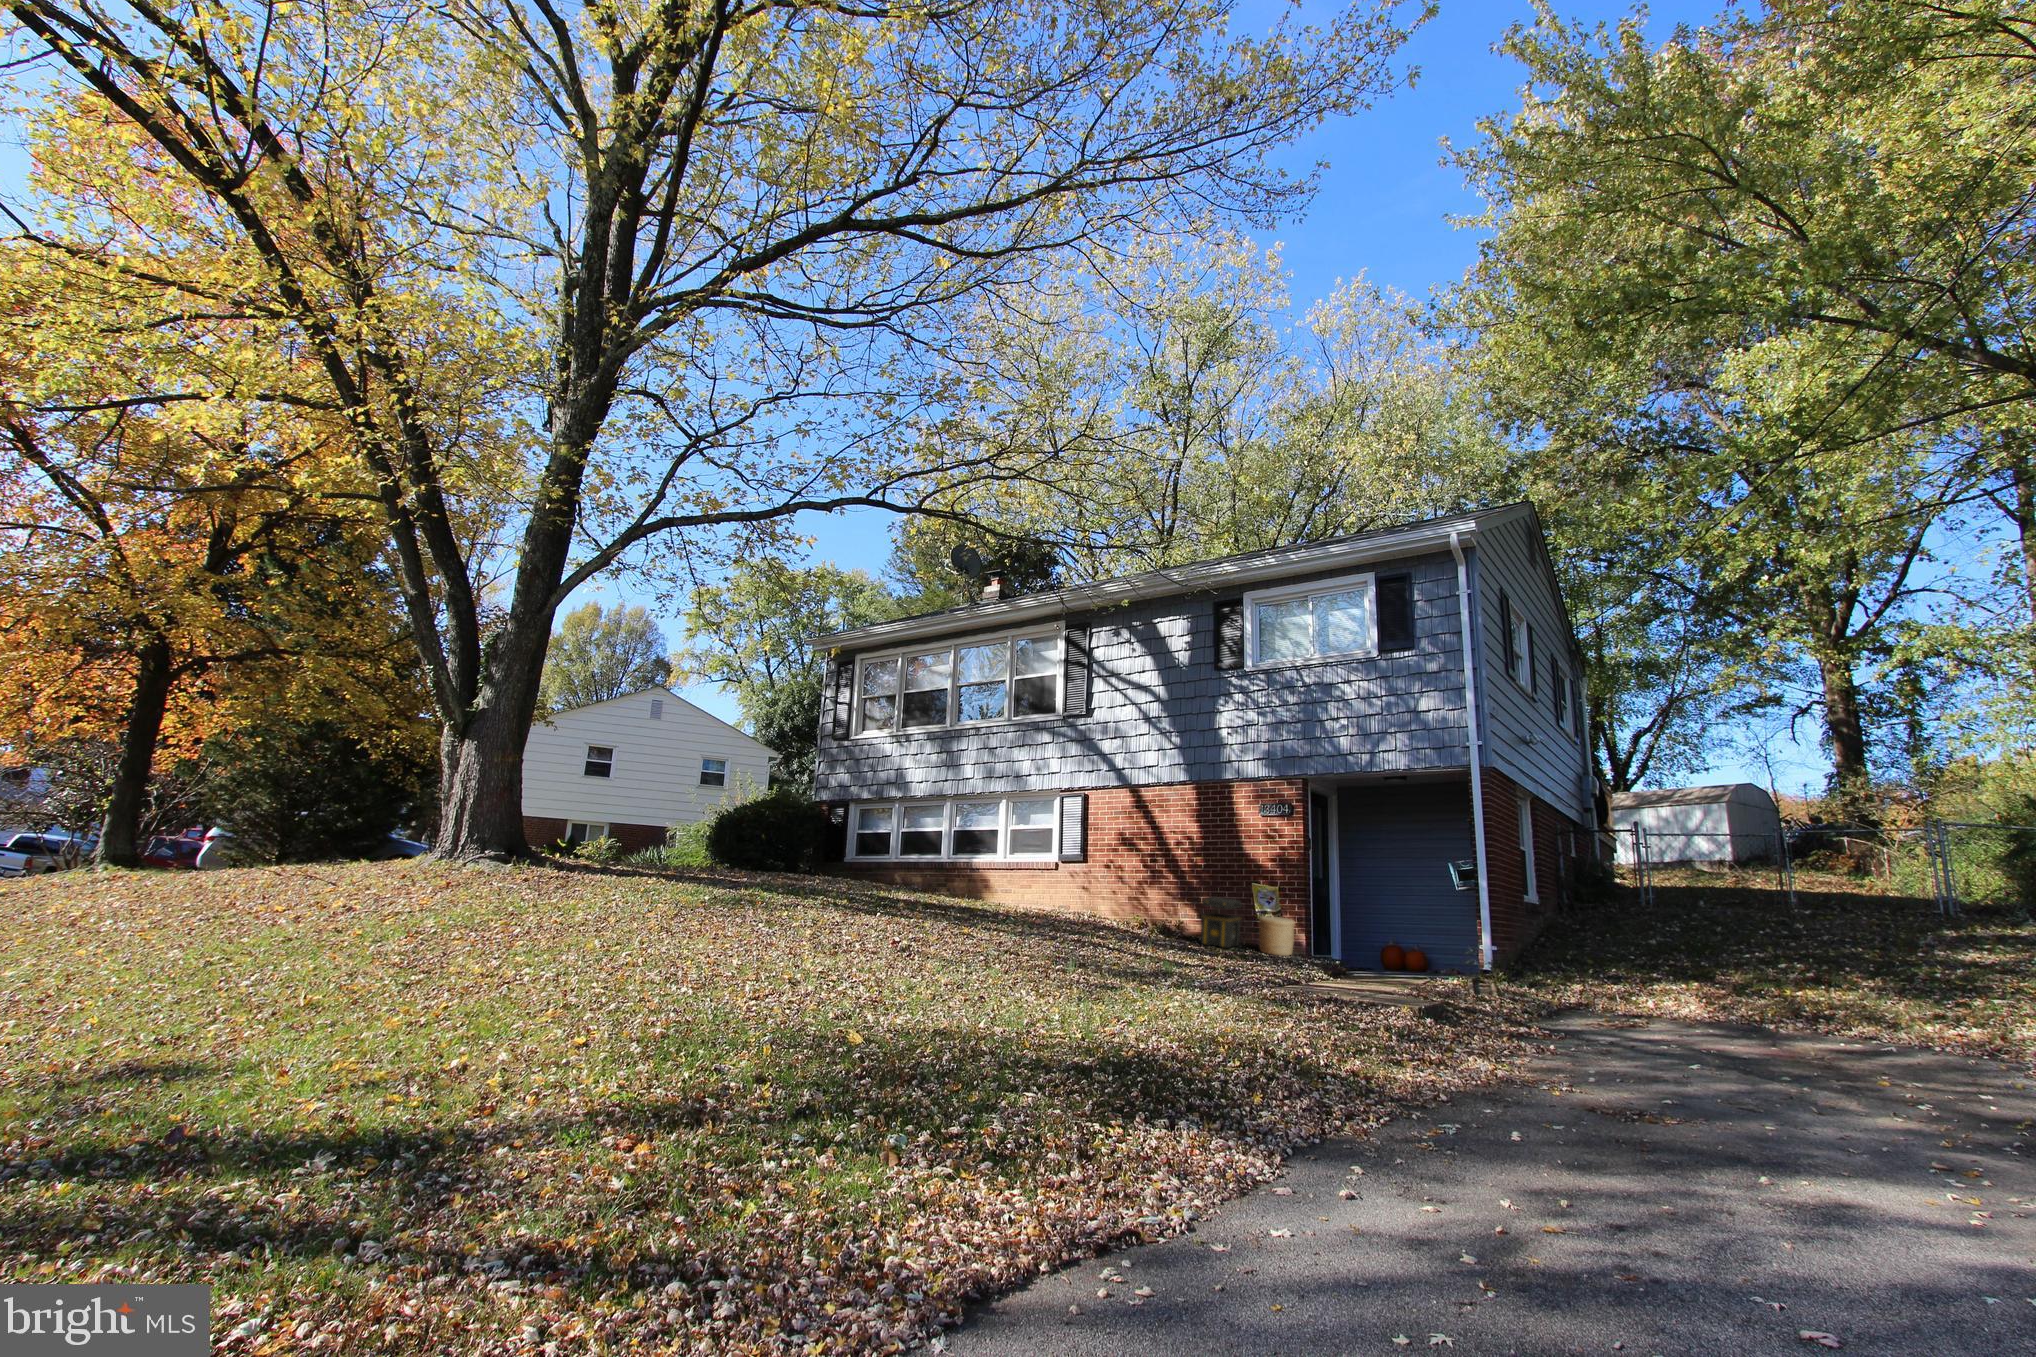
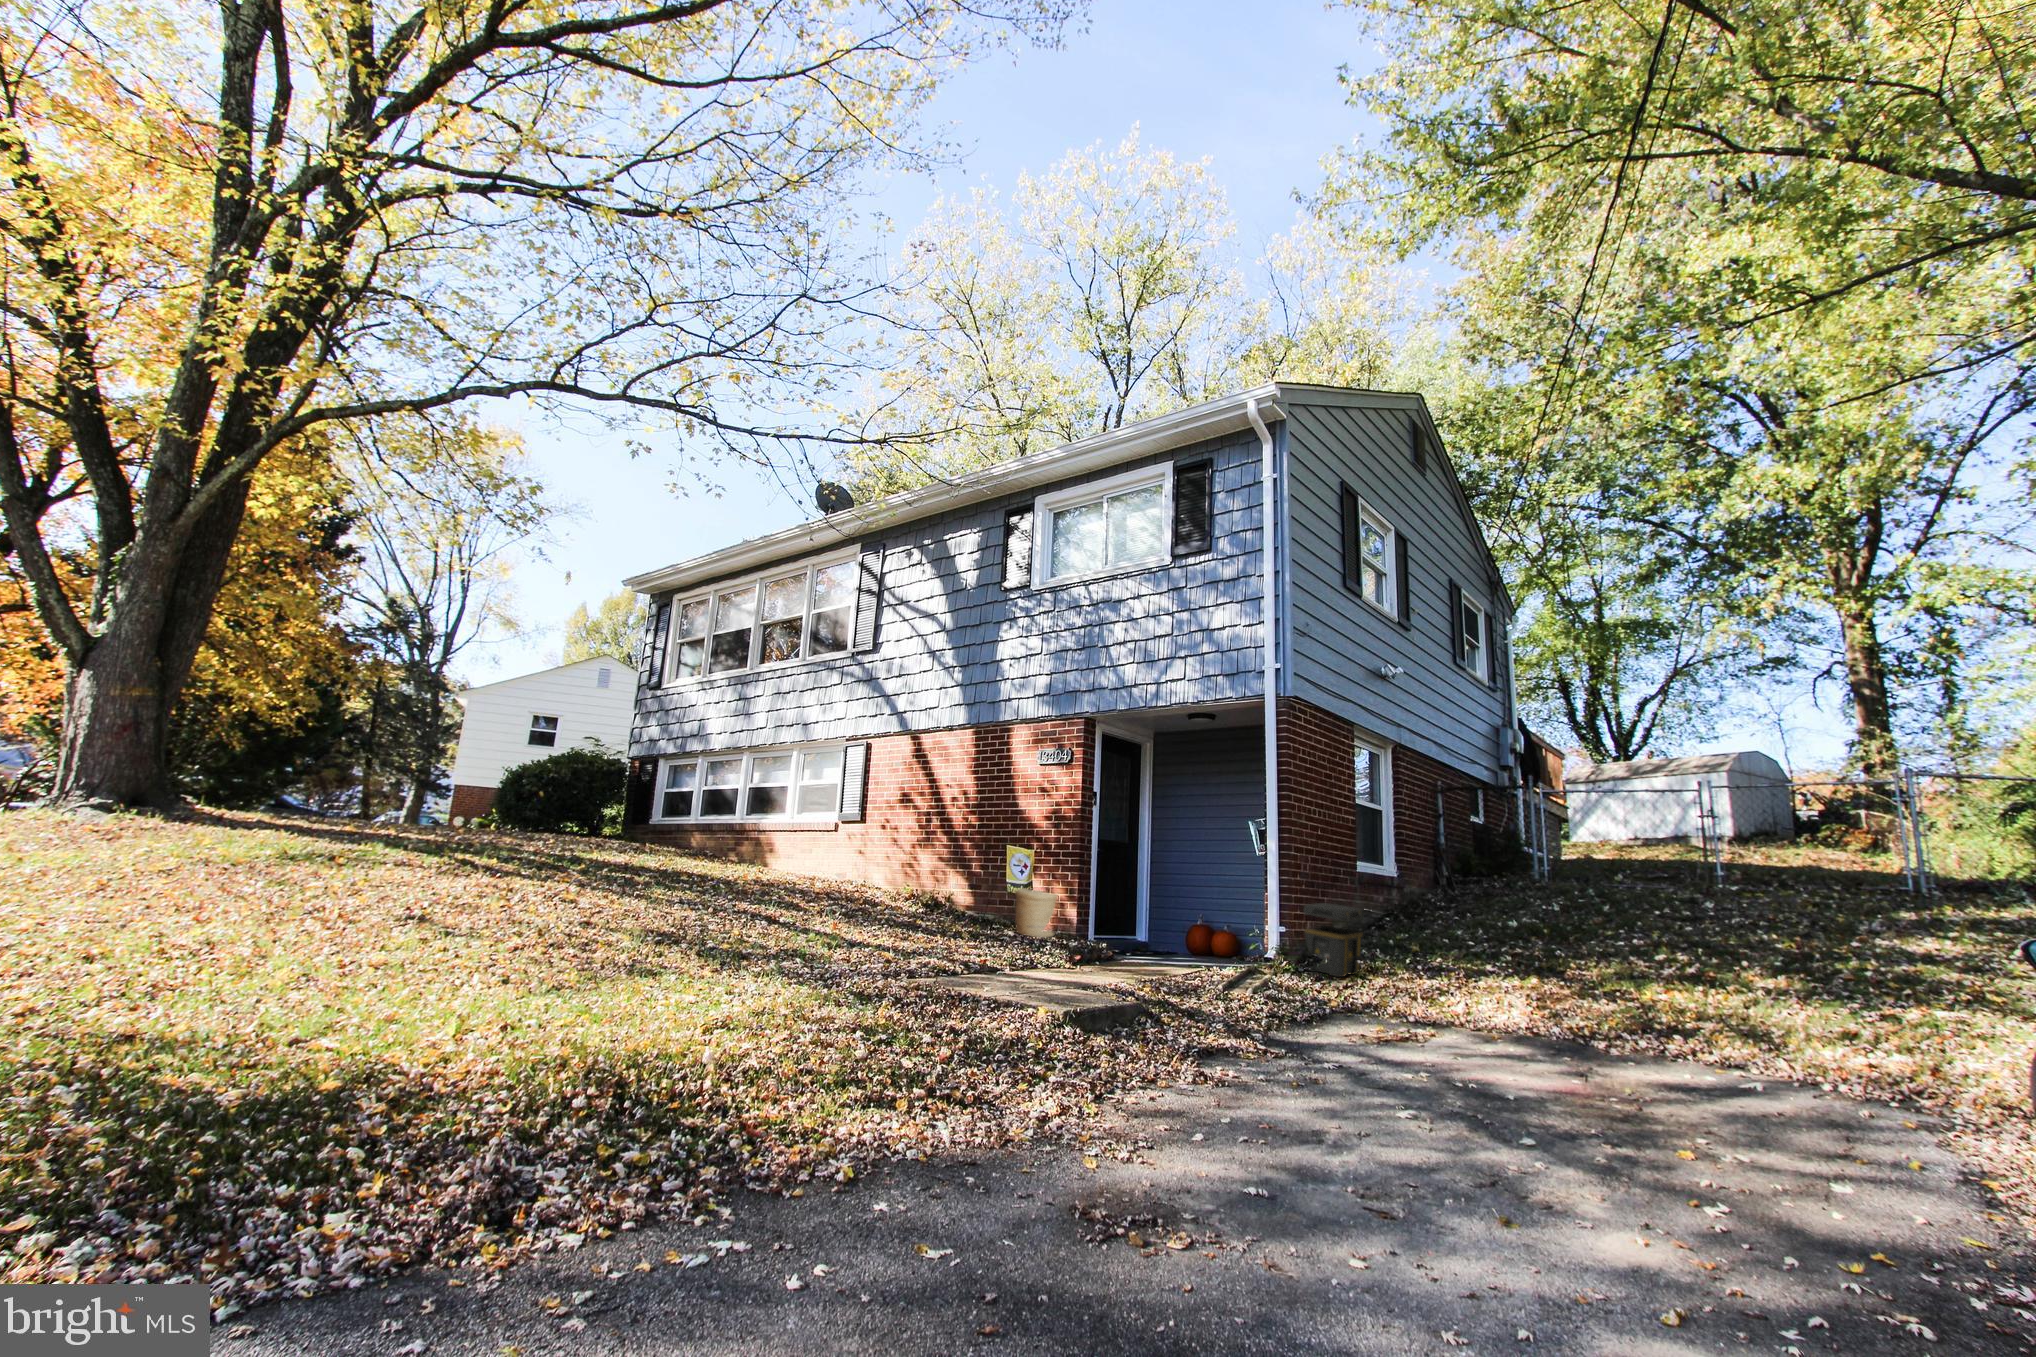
toolbox: present [1201,897,1241,948] -> present [1304,903,1363,977]

